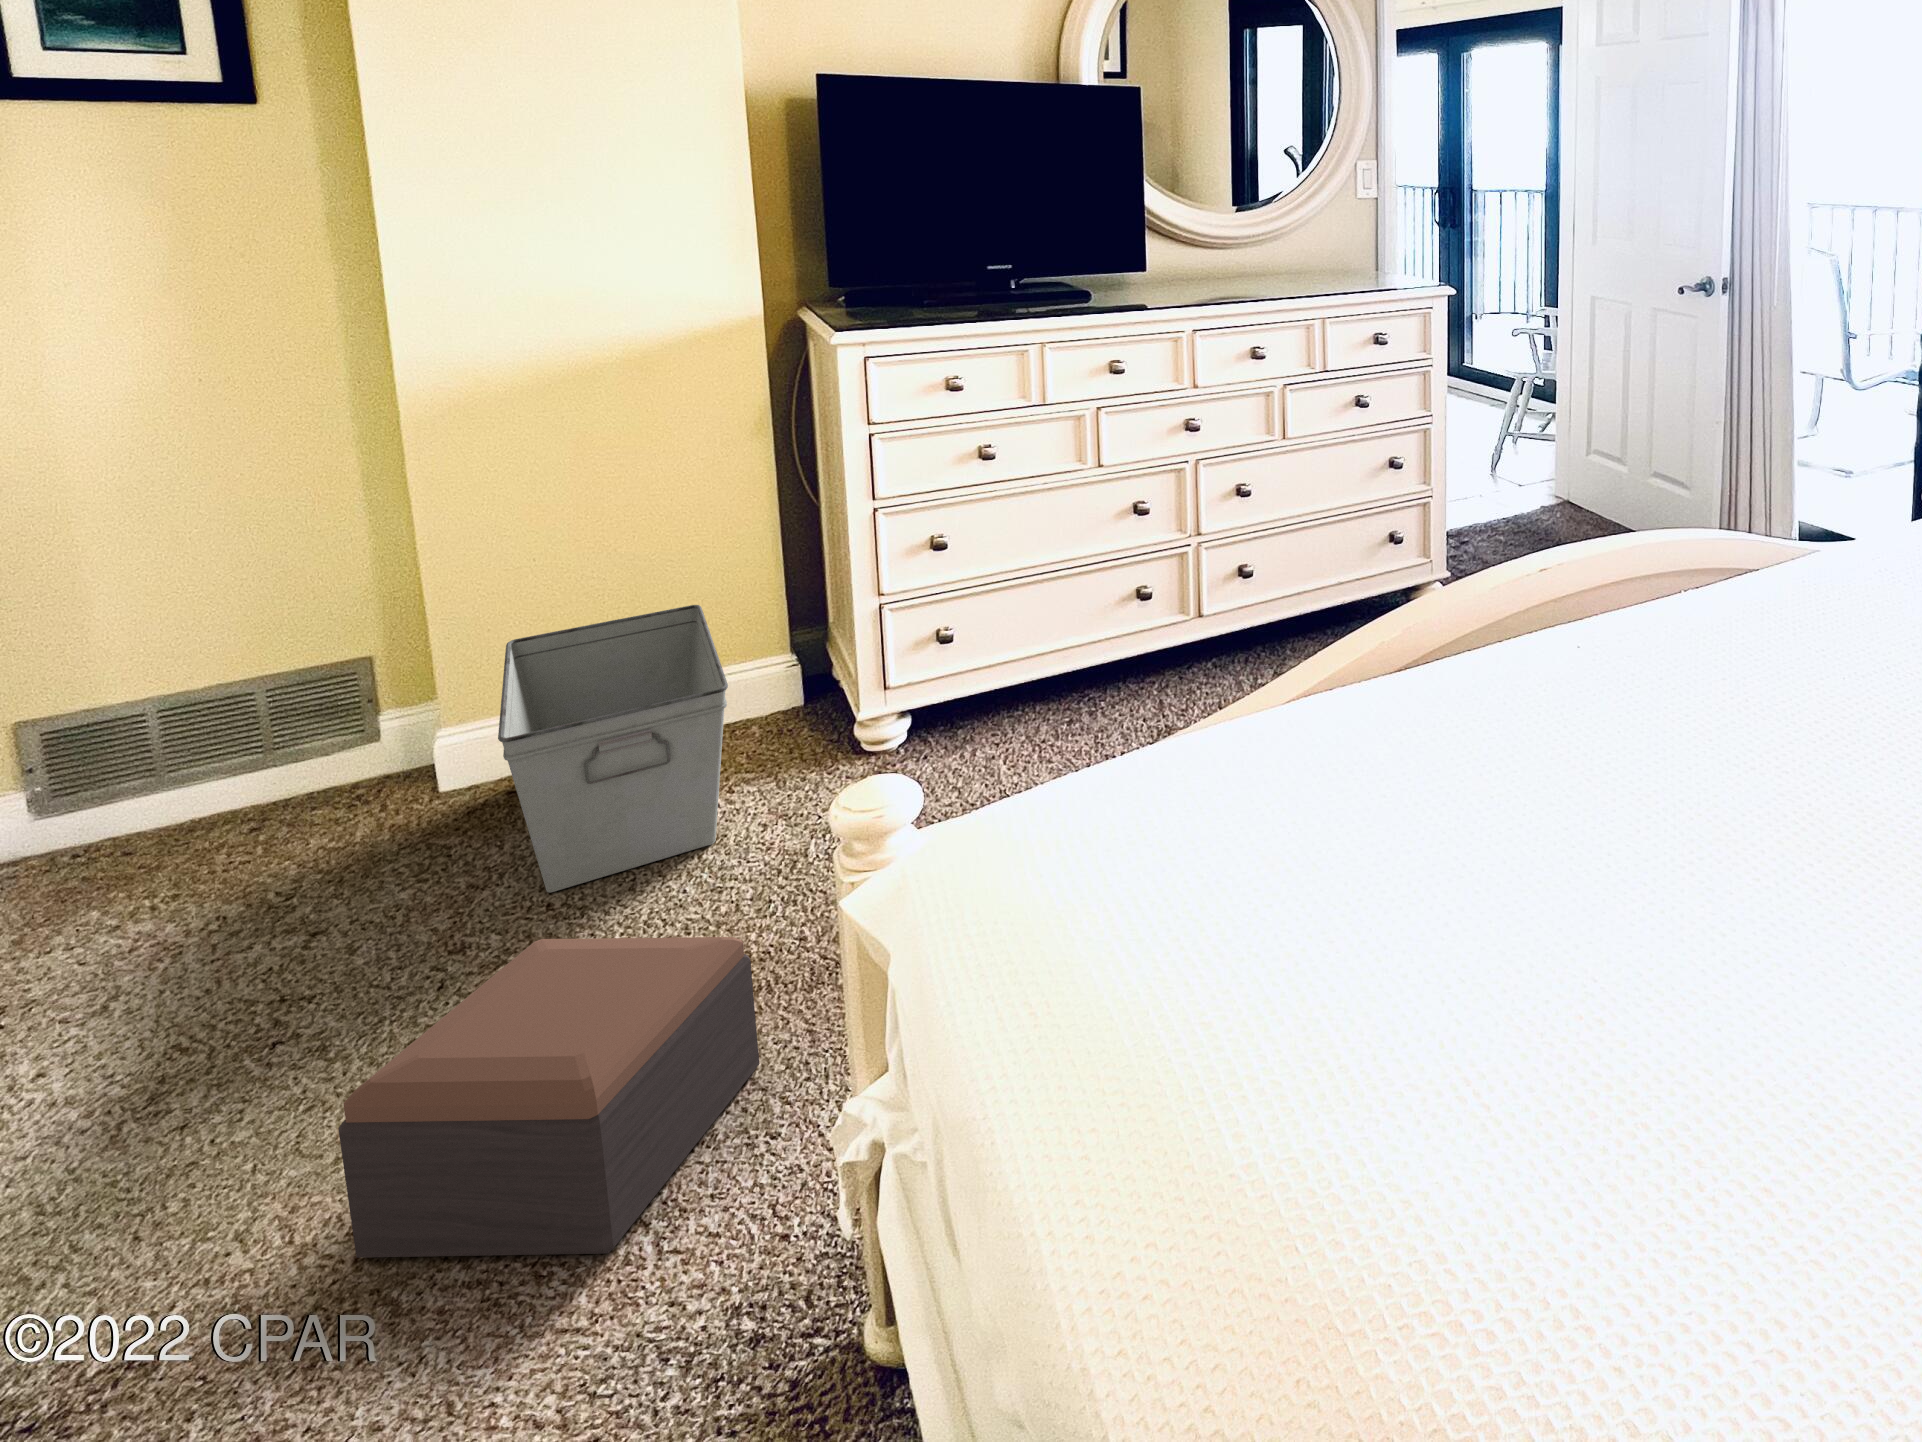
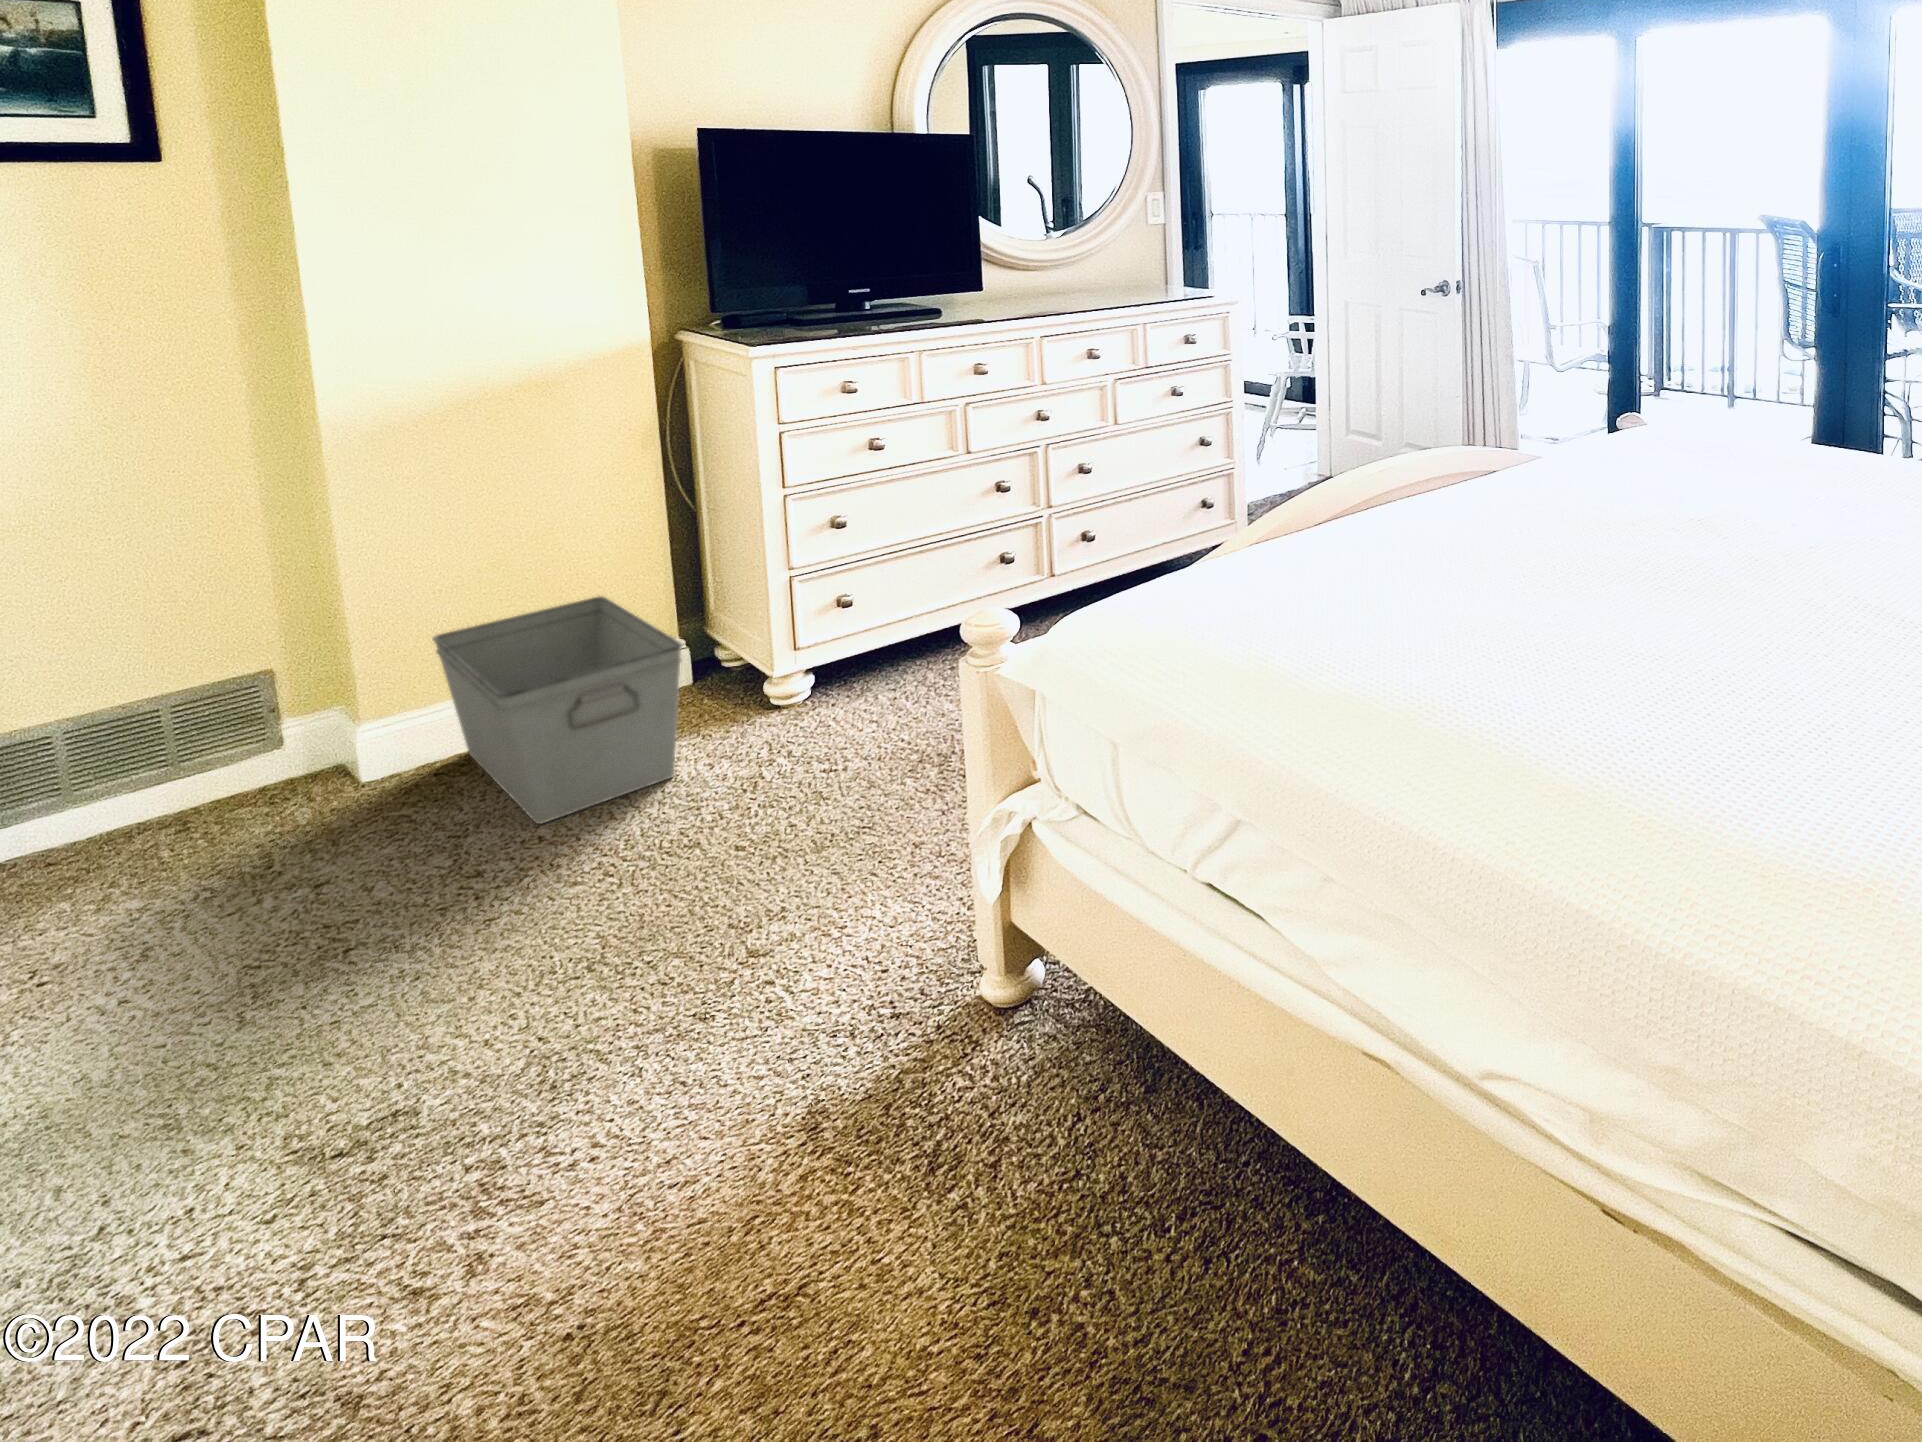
footstool: present [339,937,759,1258] -> none [534,791,806,1026]

